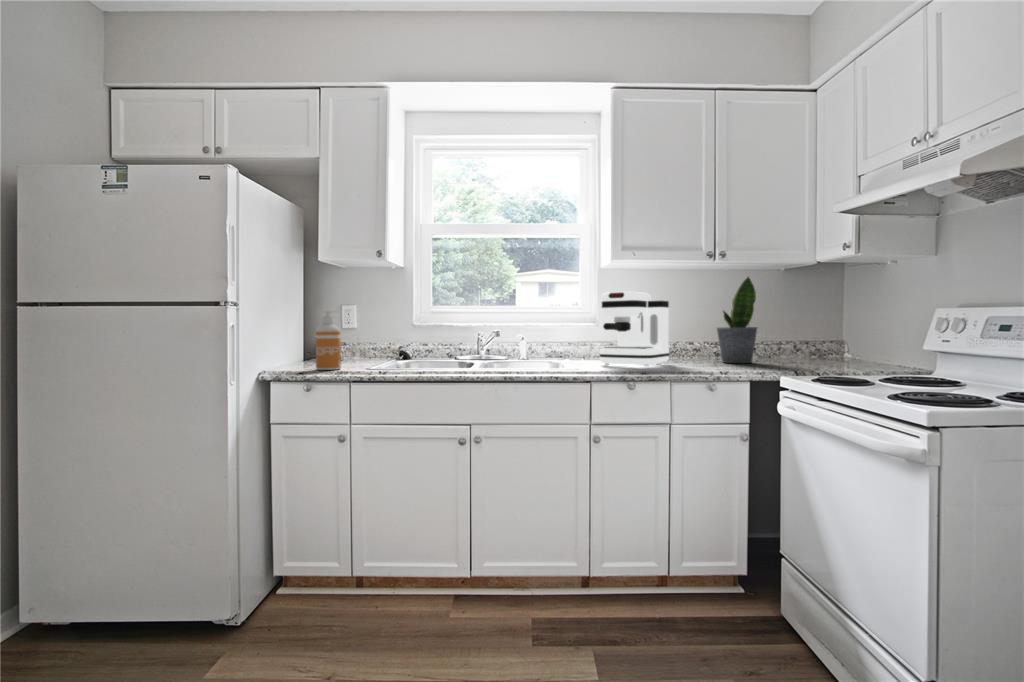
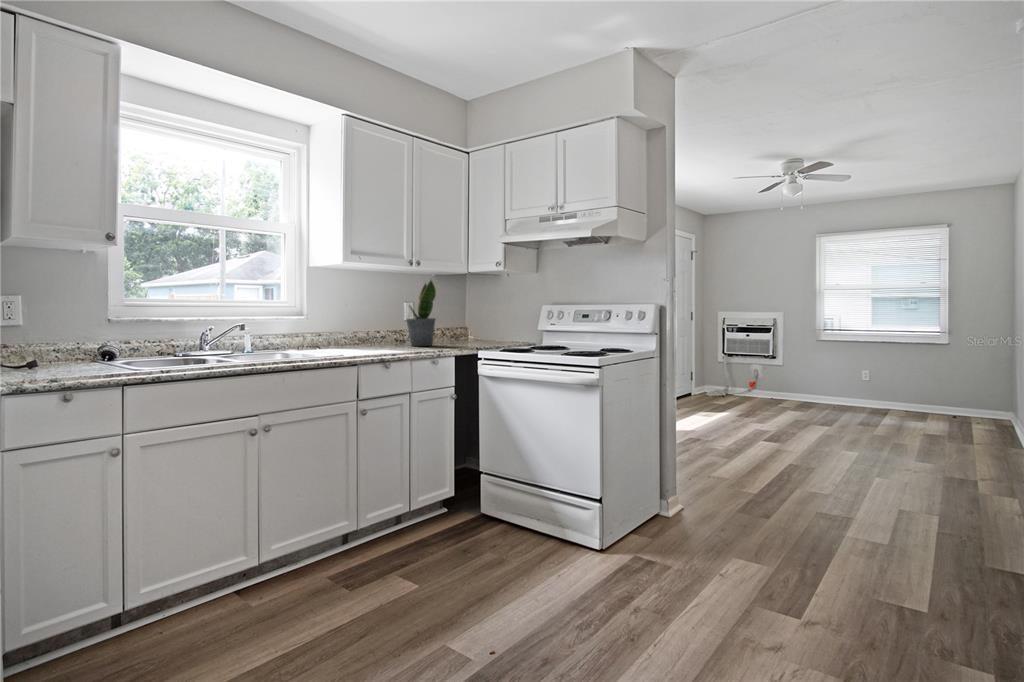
coffee maker: present [599,291,669,366] -> none [332,289,383,353]
soap dispenser: present [316,311,341,370] -> none [30,303,69,377]

